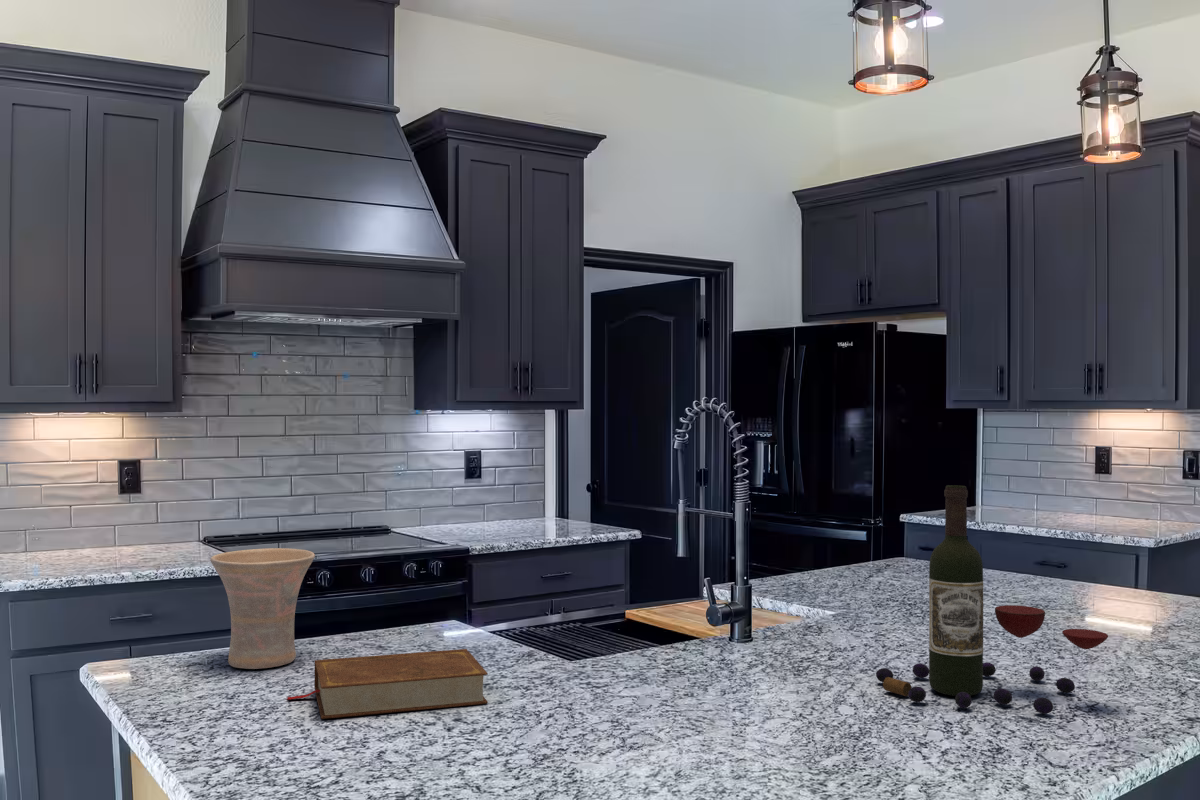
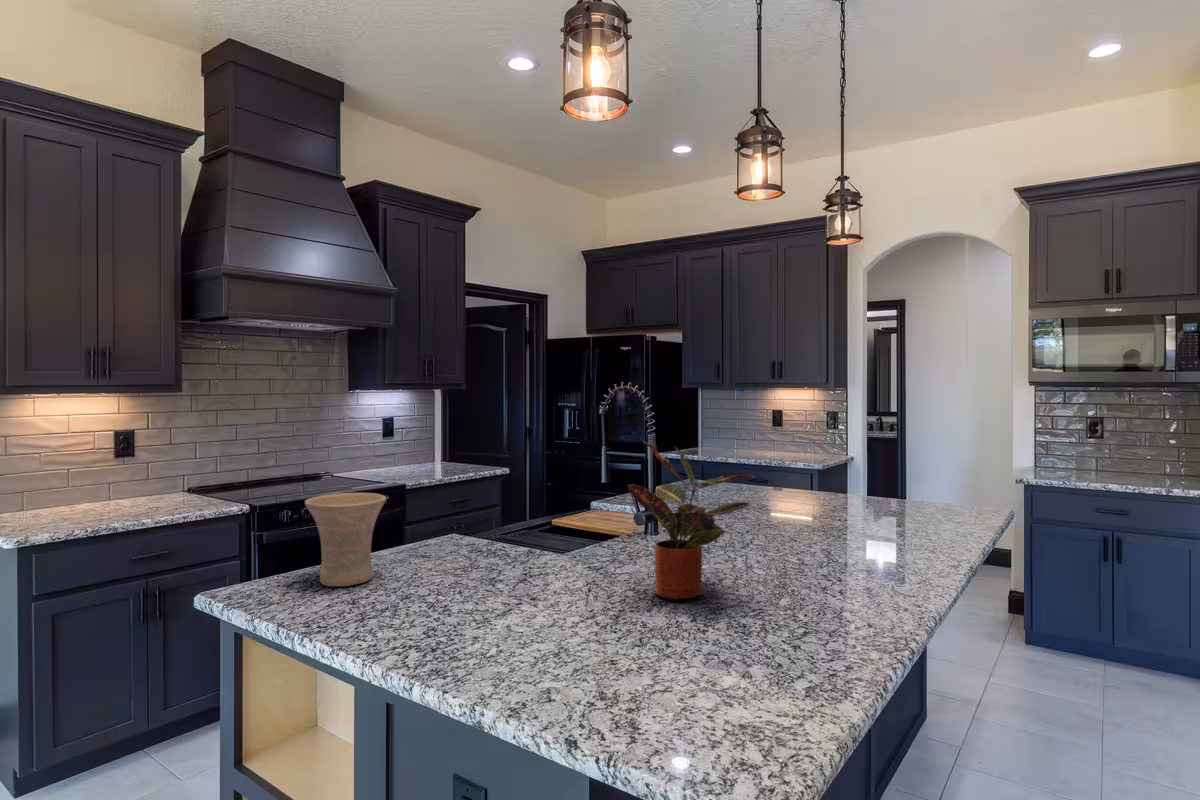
wine bottle: present [876,485,1108,714] -> none [774,432,916,567]
potted plant: none [567,491,752,728] -> present [628,442,753,600]
book: present [287,649,488,719] -> none [398,557,552,618]

